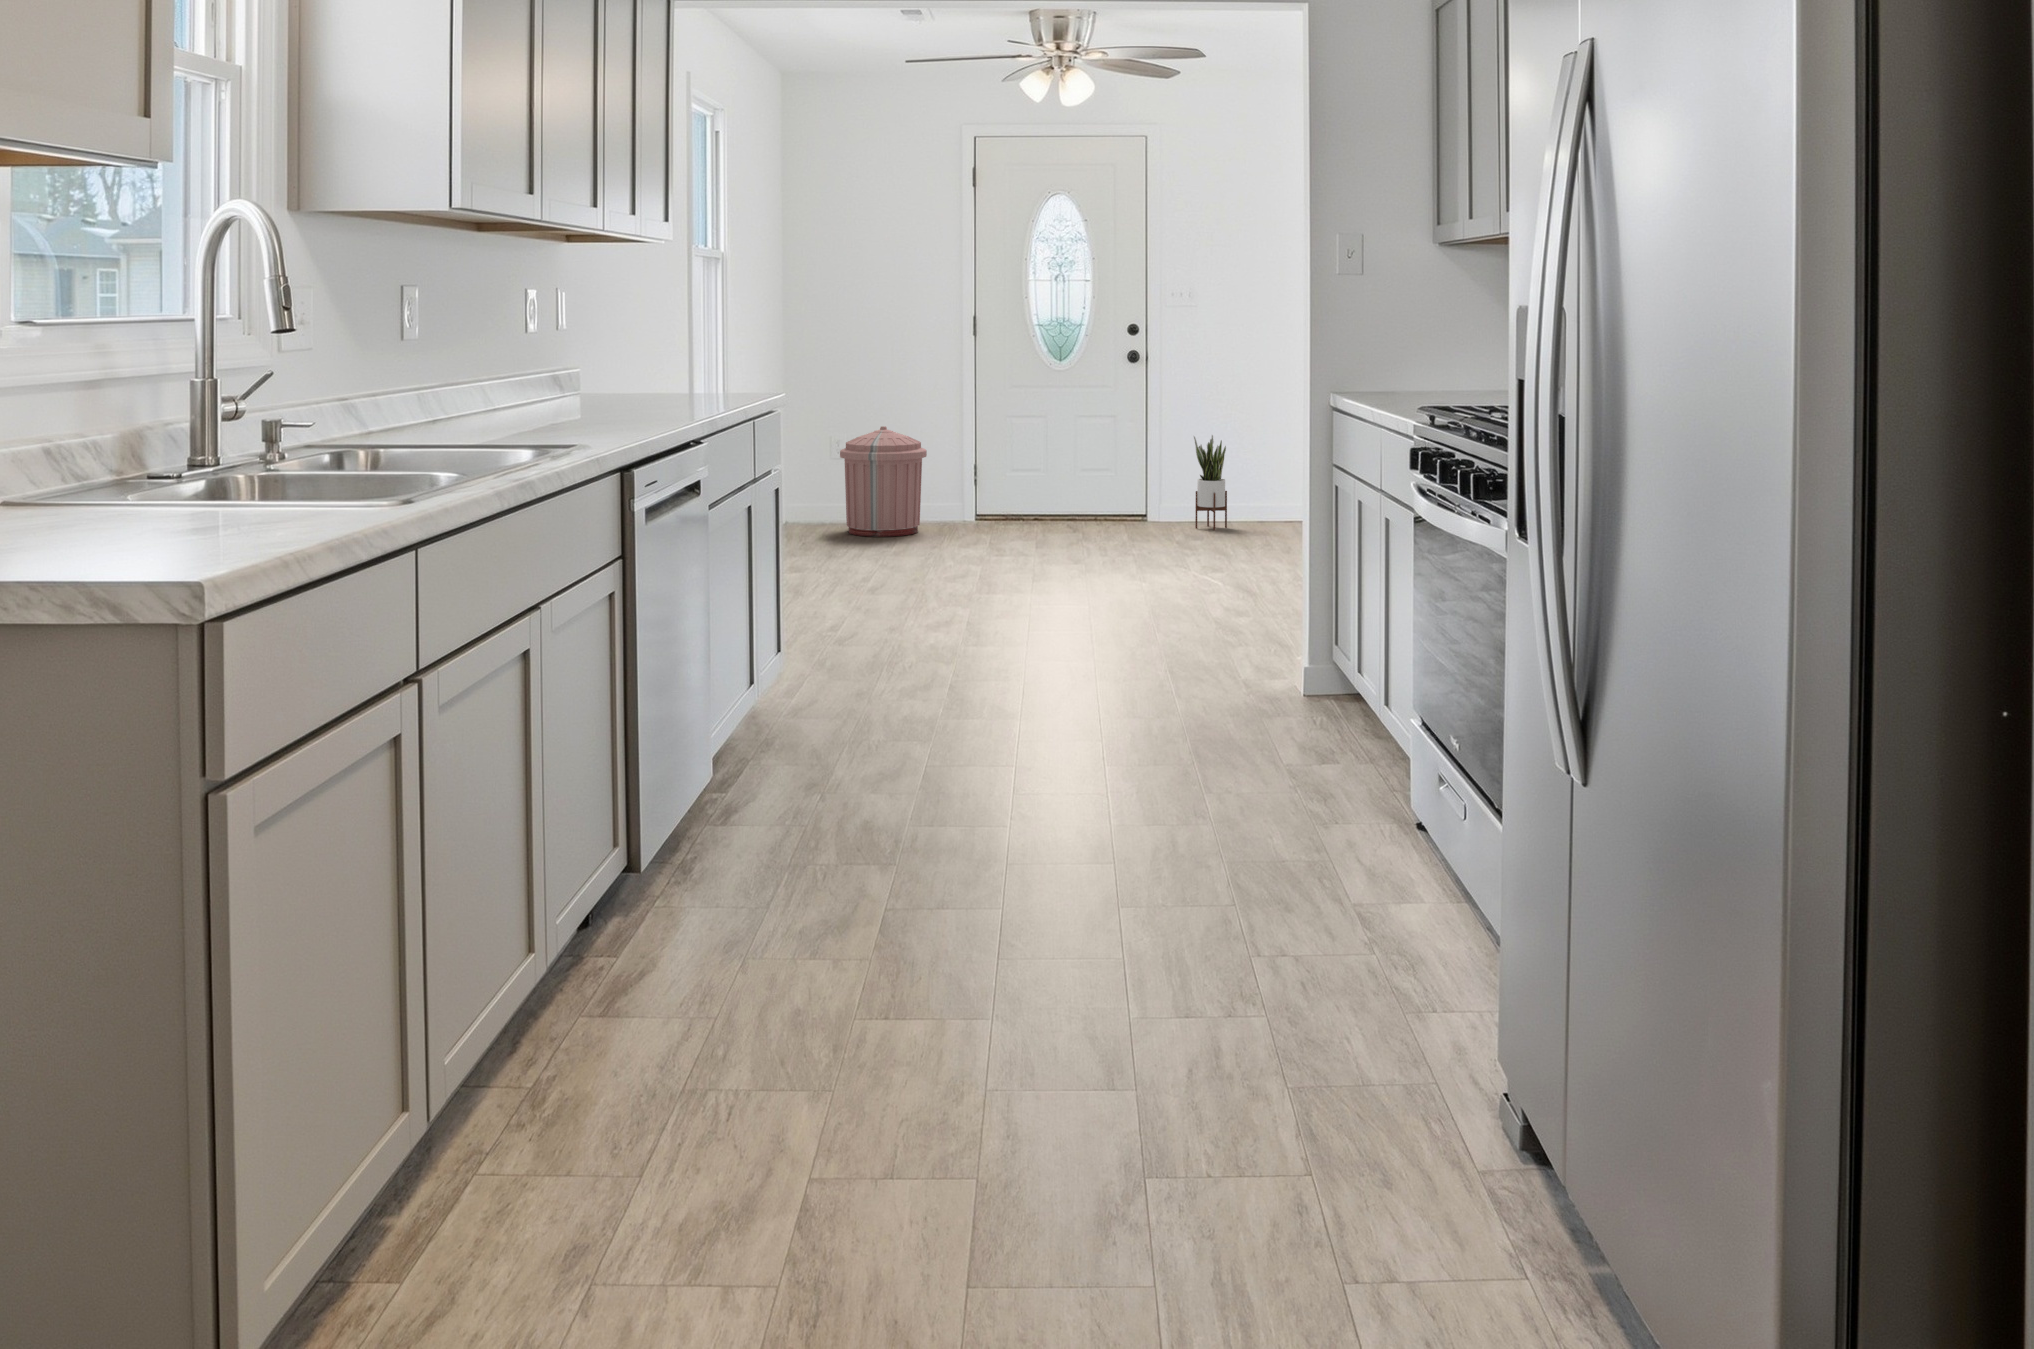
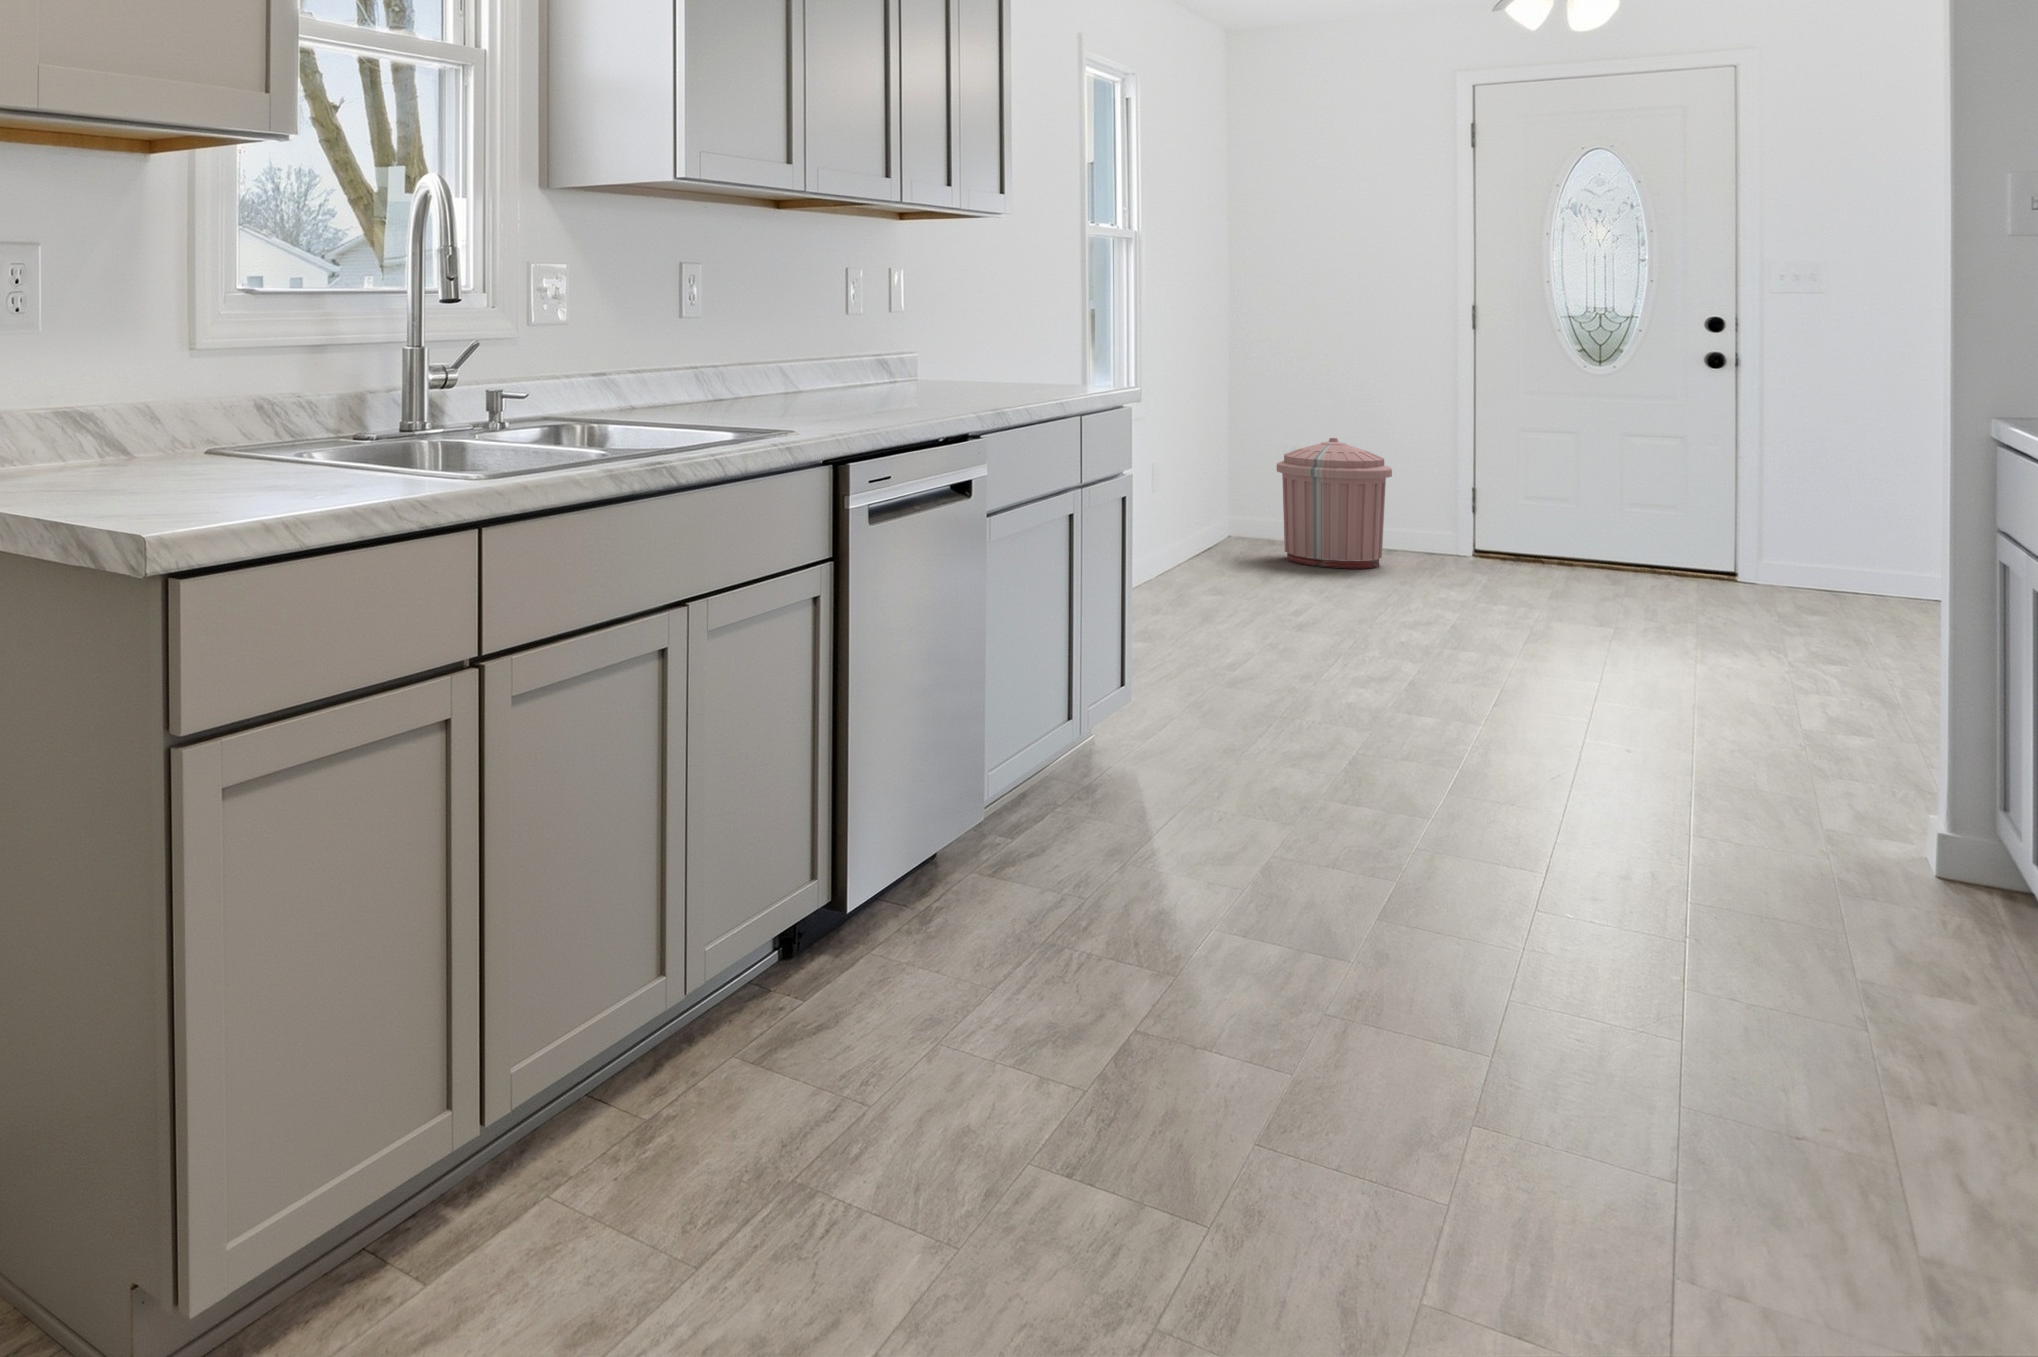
potted plant: present [1194,435,1227,530] -> none [1819,472,1882,607]

